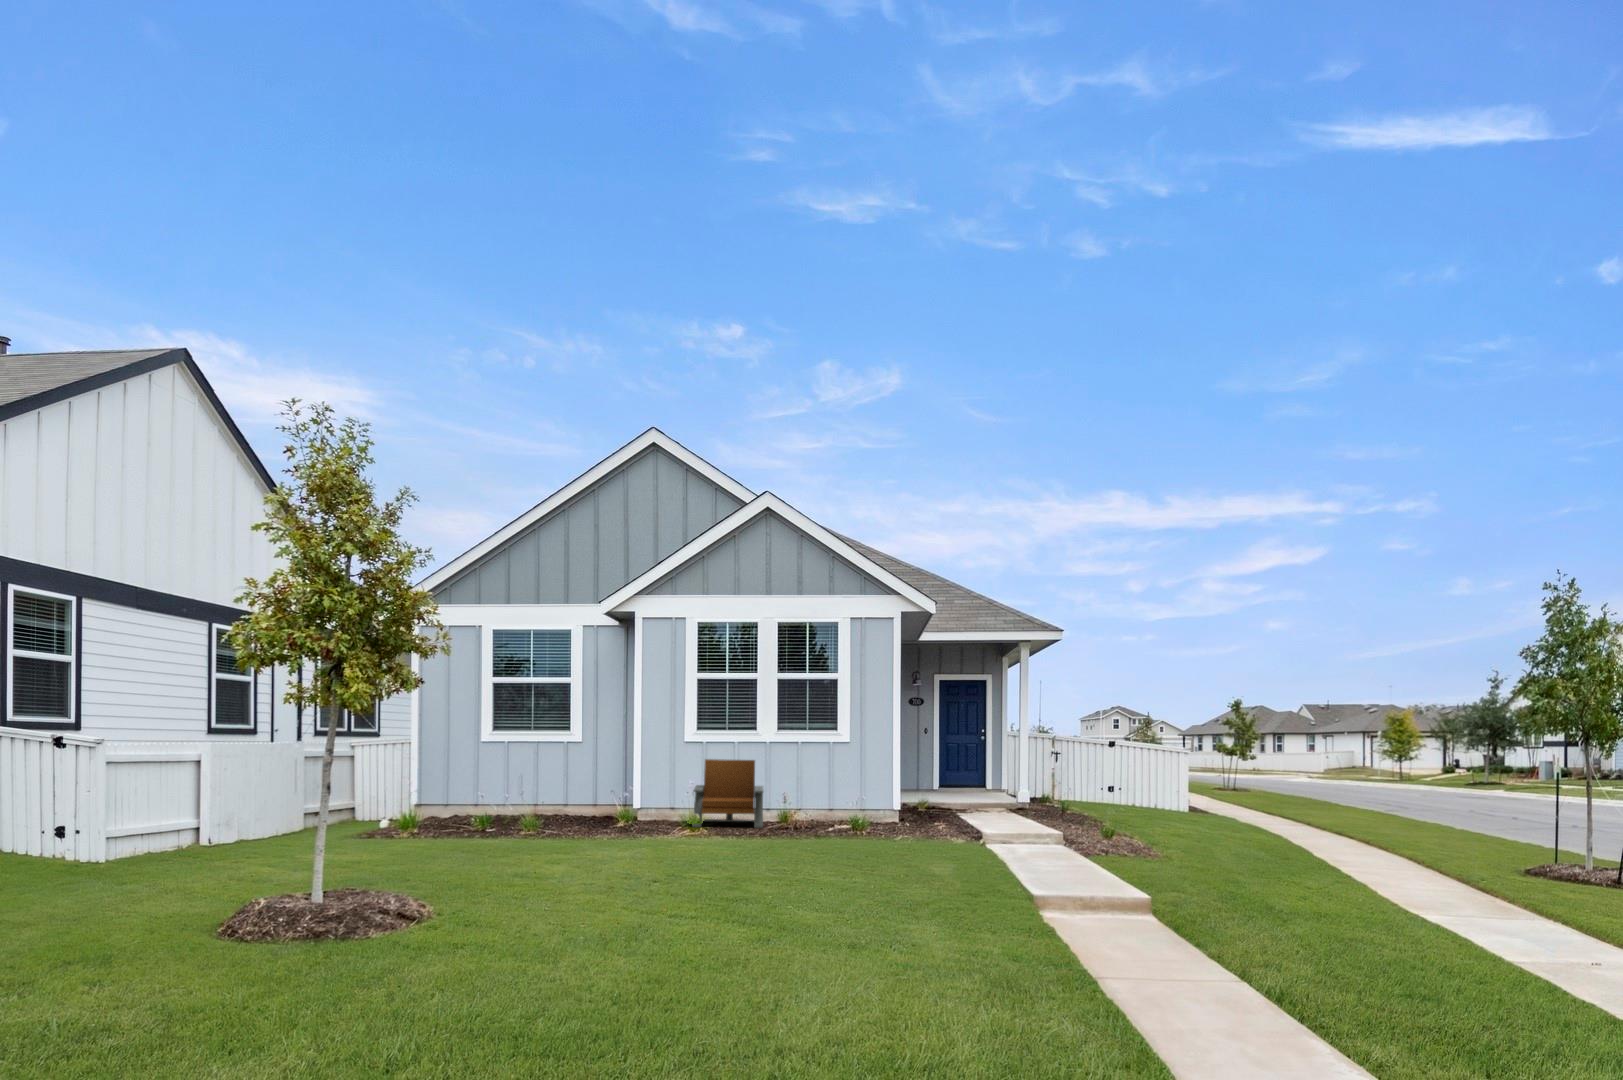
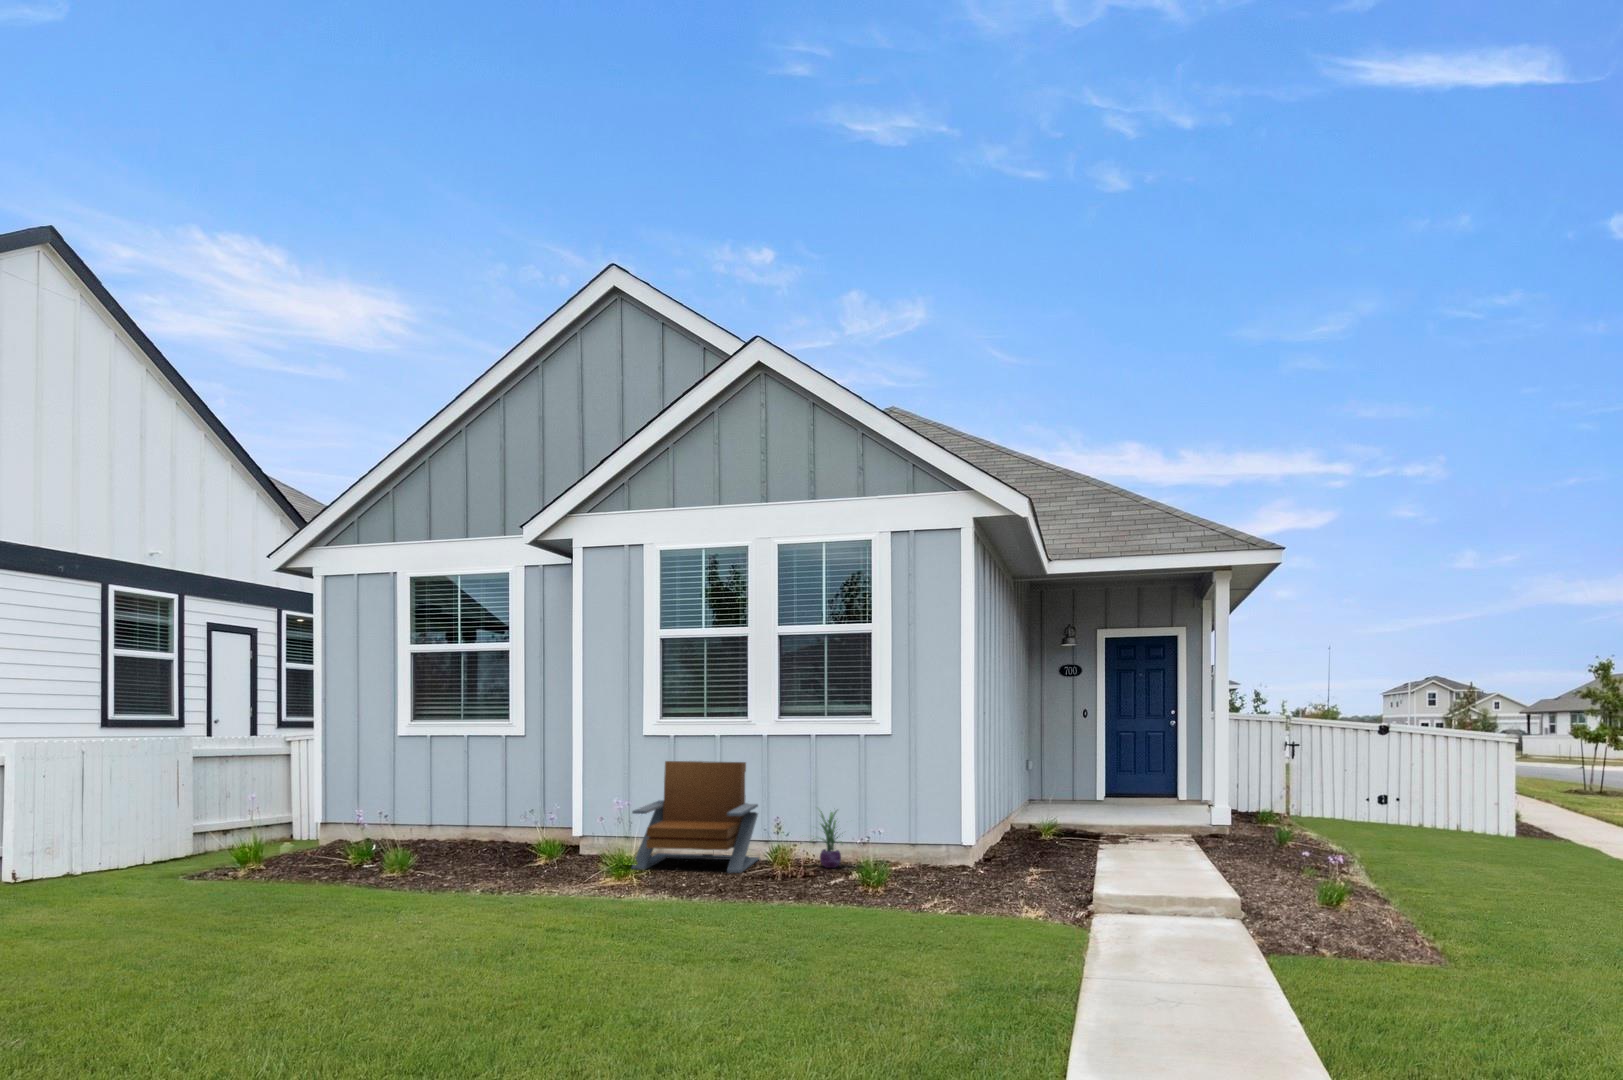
decorative plant: none [791,787,831,825] -> present [819,810,842,868]

